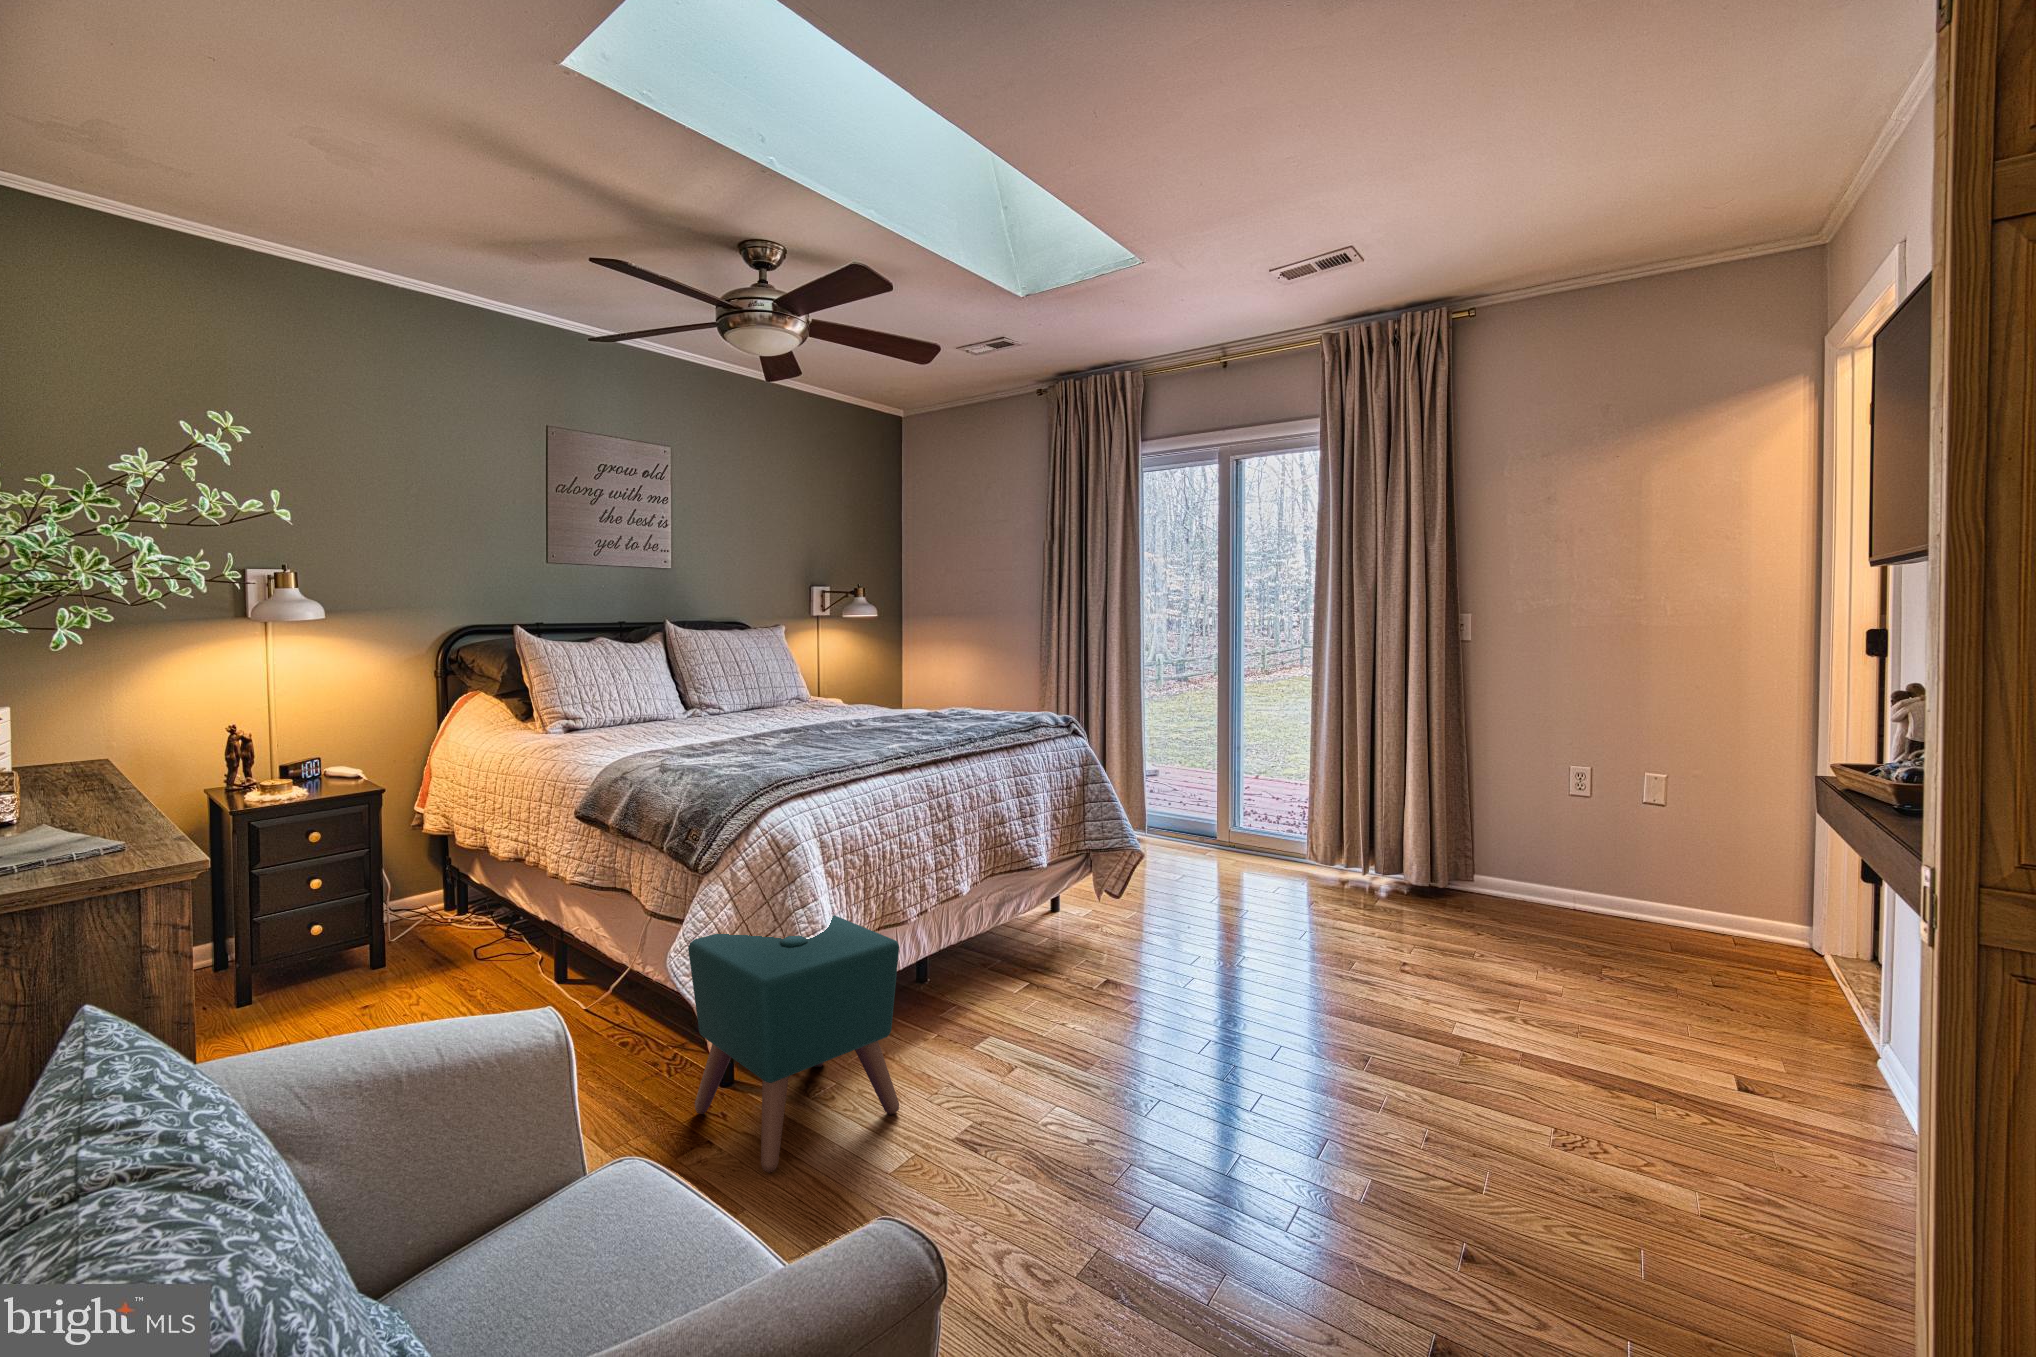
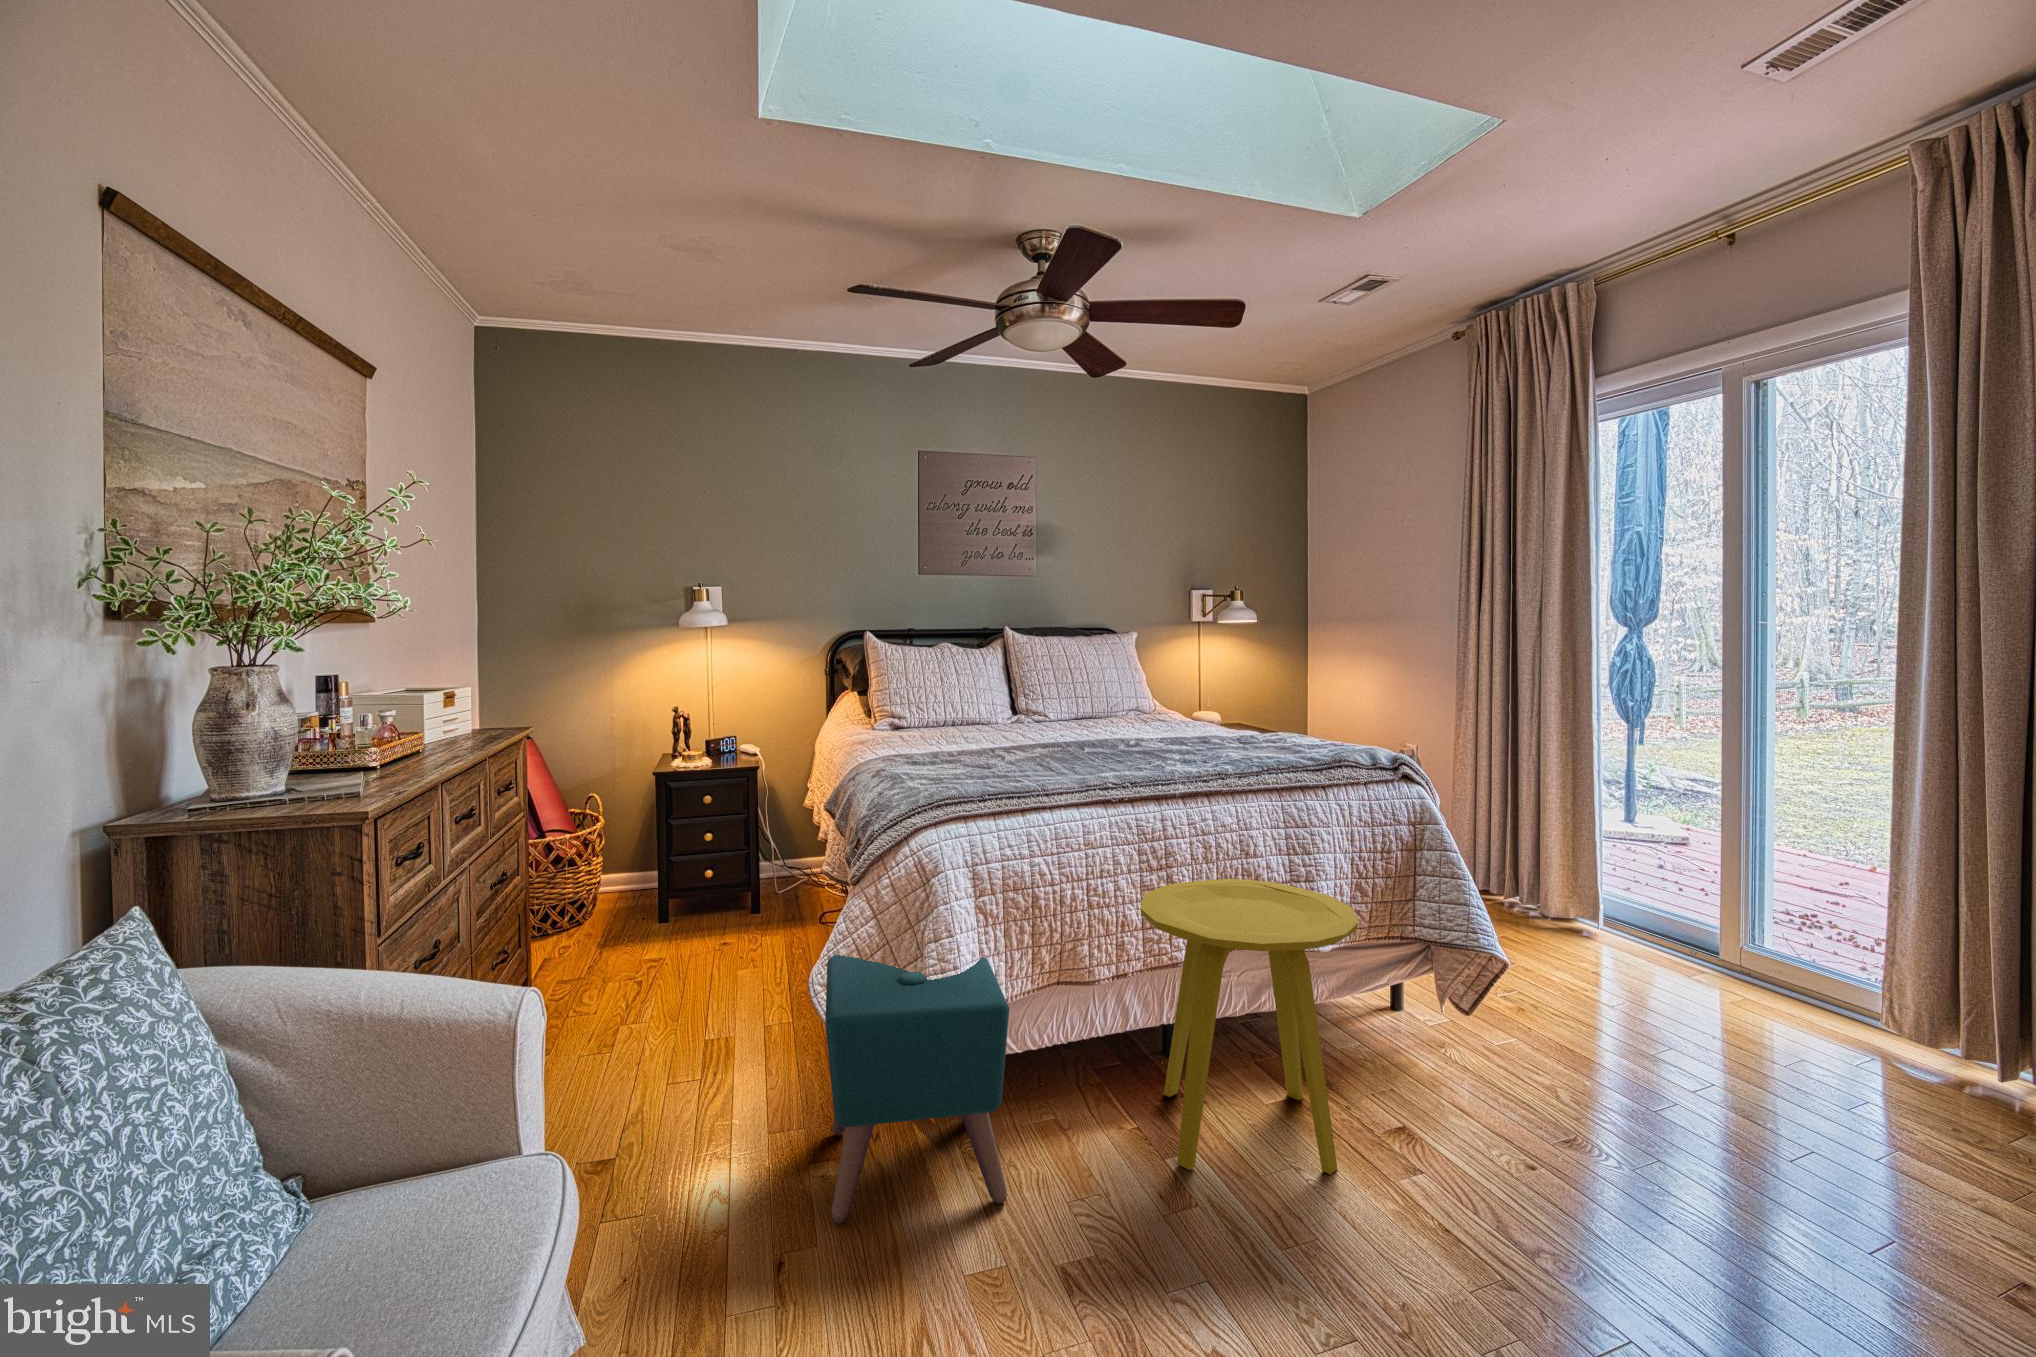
side table: none [944,821,1110,1049] -> present [1140,879,1359,1174]

